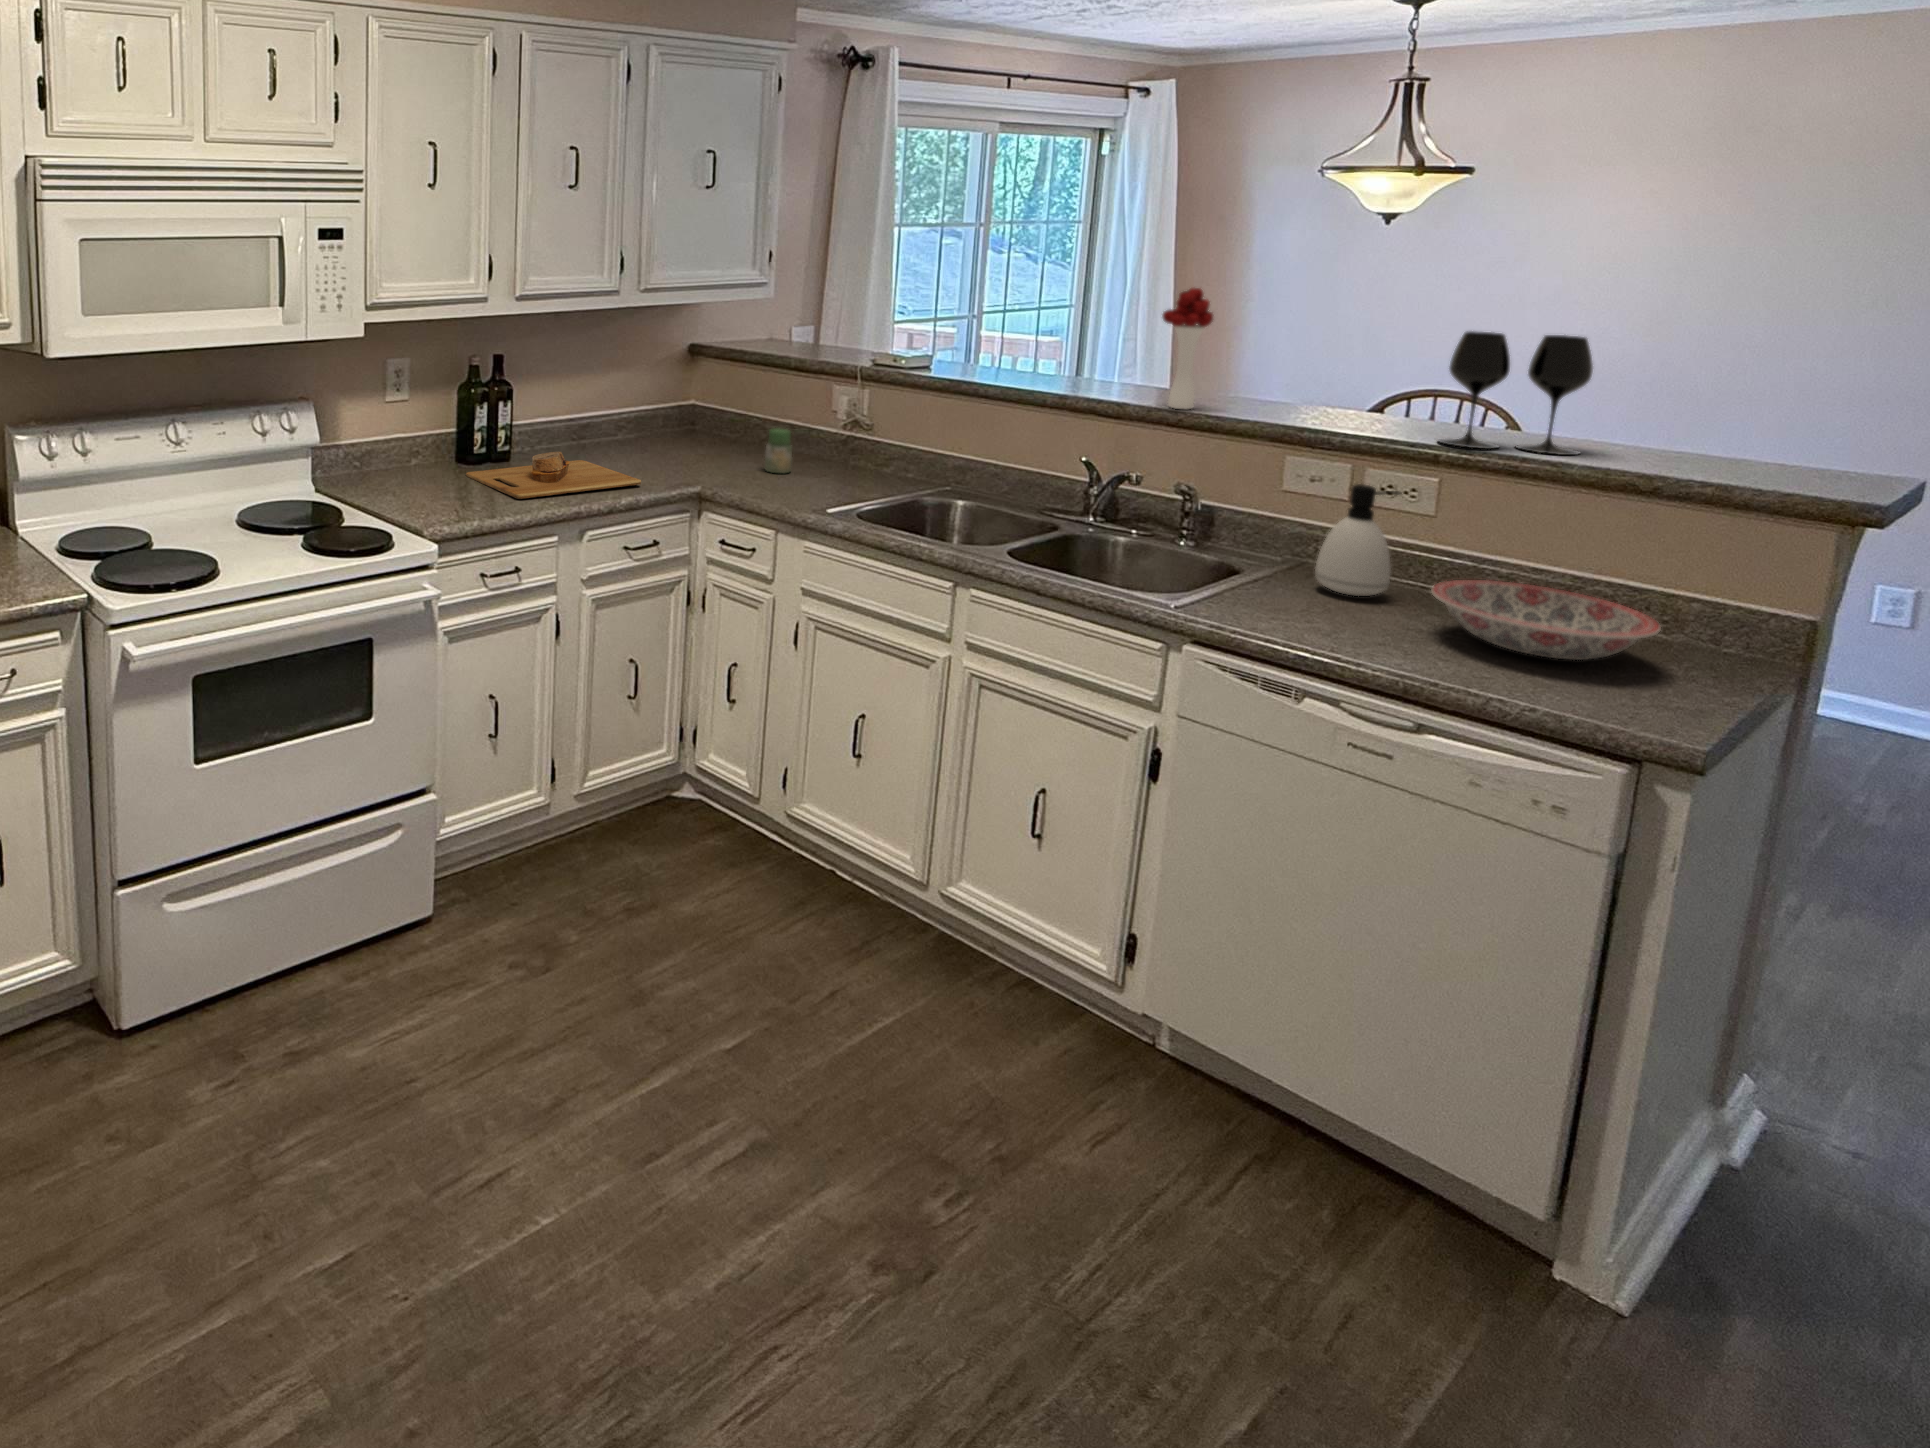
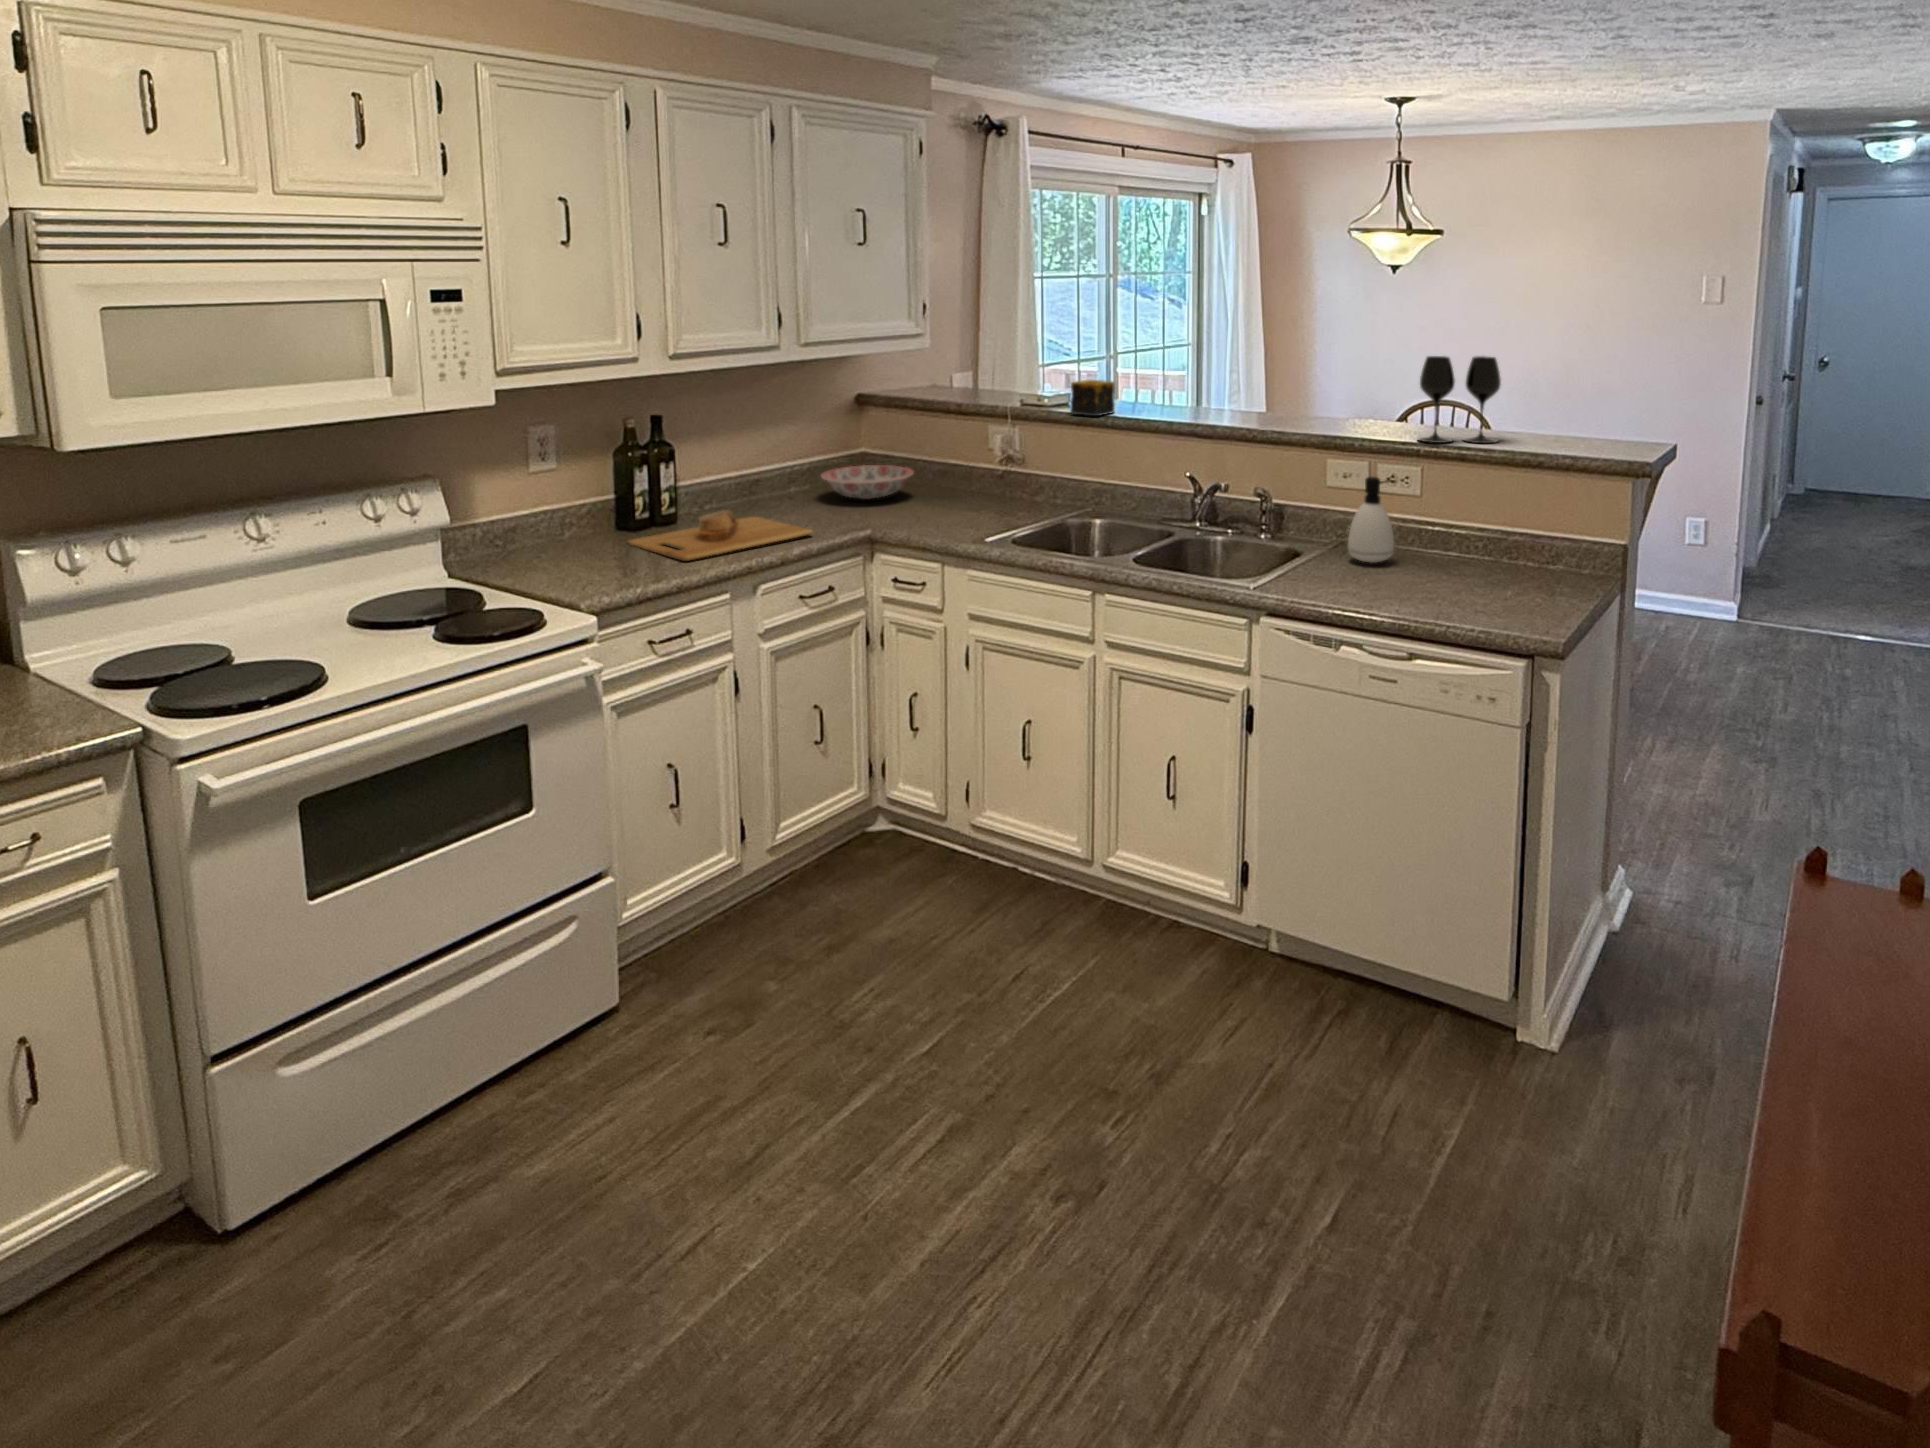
flower bouquet: present [1162,288,1214,409] -> none [1236,329,1271,428]
candle: none [933,340,991,382] -> present [1070,380,1115,416]
jar: present [765,429,792,473] -> none [931,469,956,511]
ceramic bowl: present [1431,580,1661,660] -> present [821,465,914,499]

